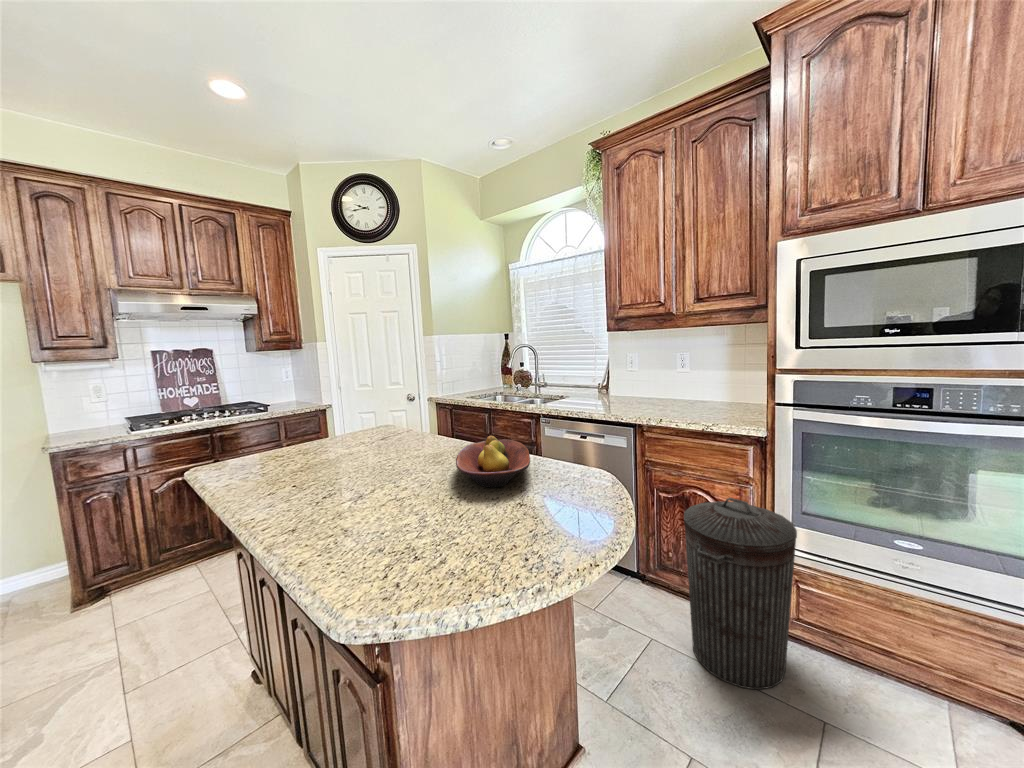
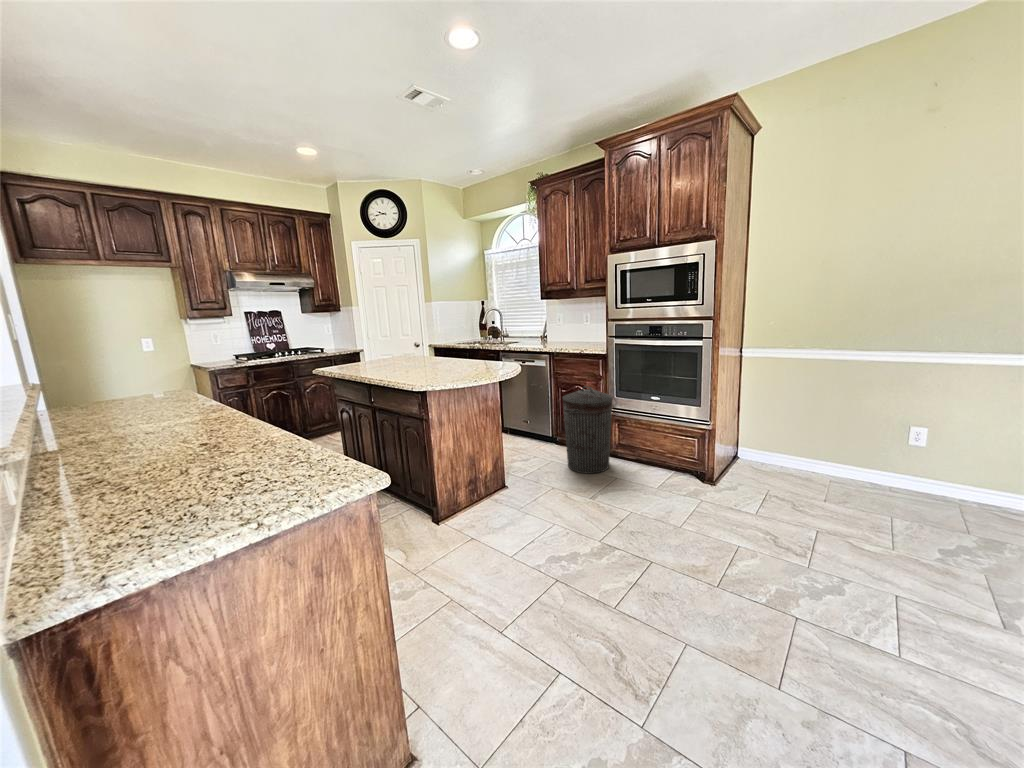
fruit bowl: present [456,436,530,488] -> none [447,351,481,370]

